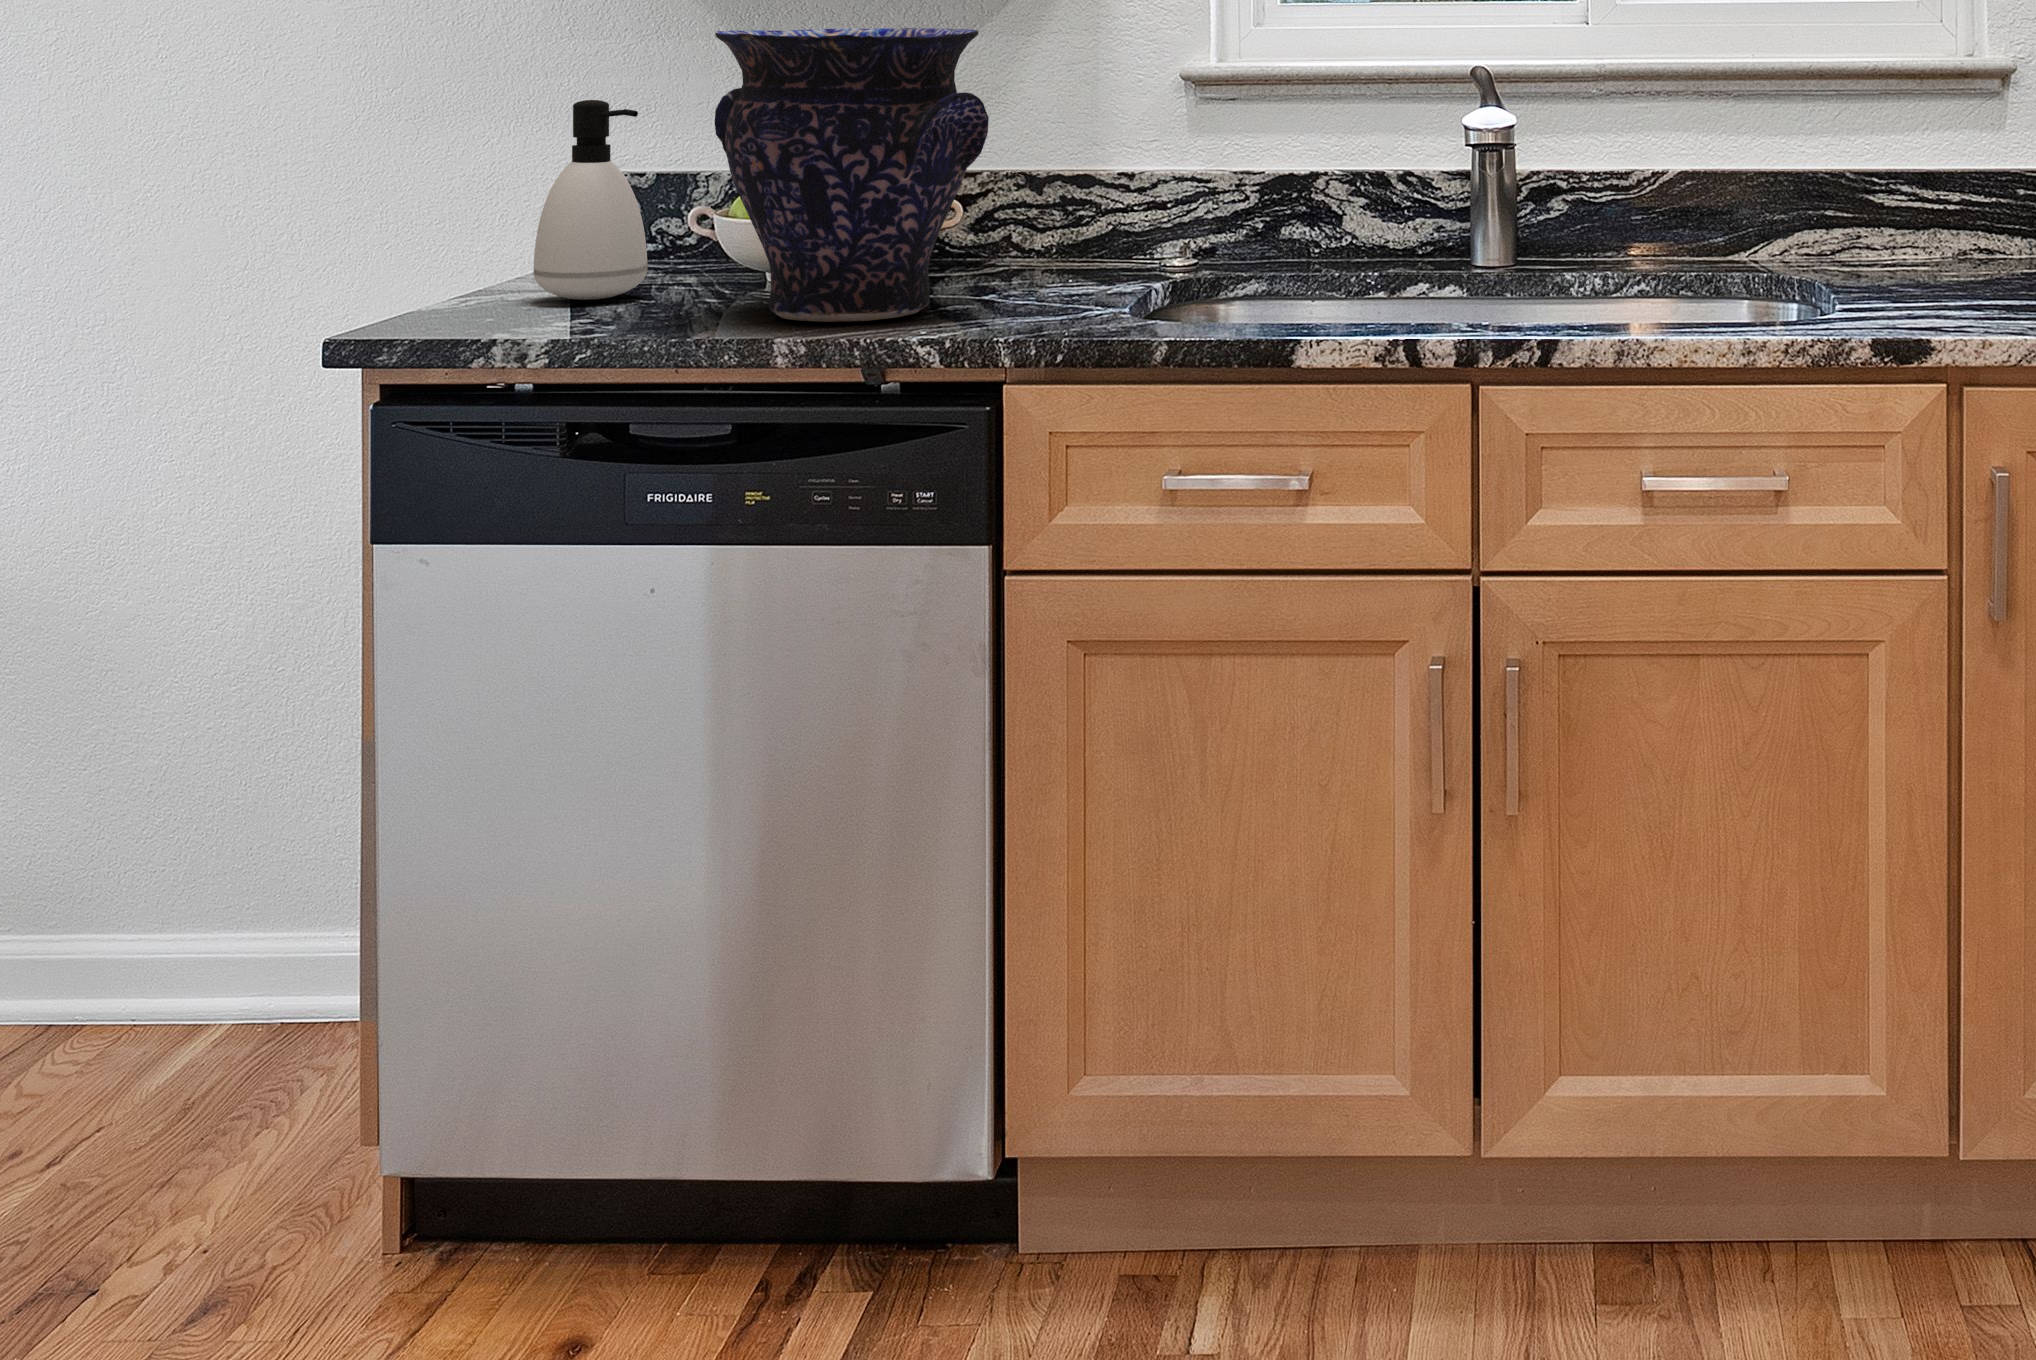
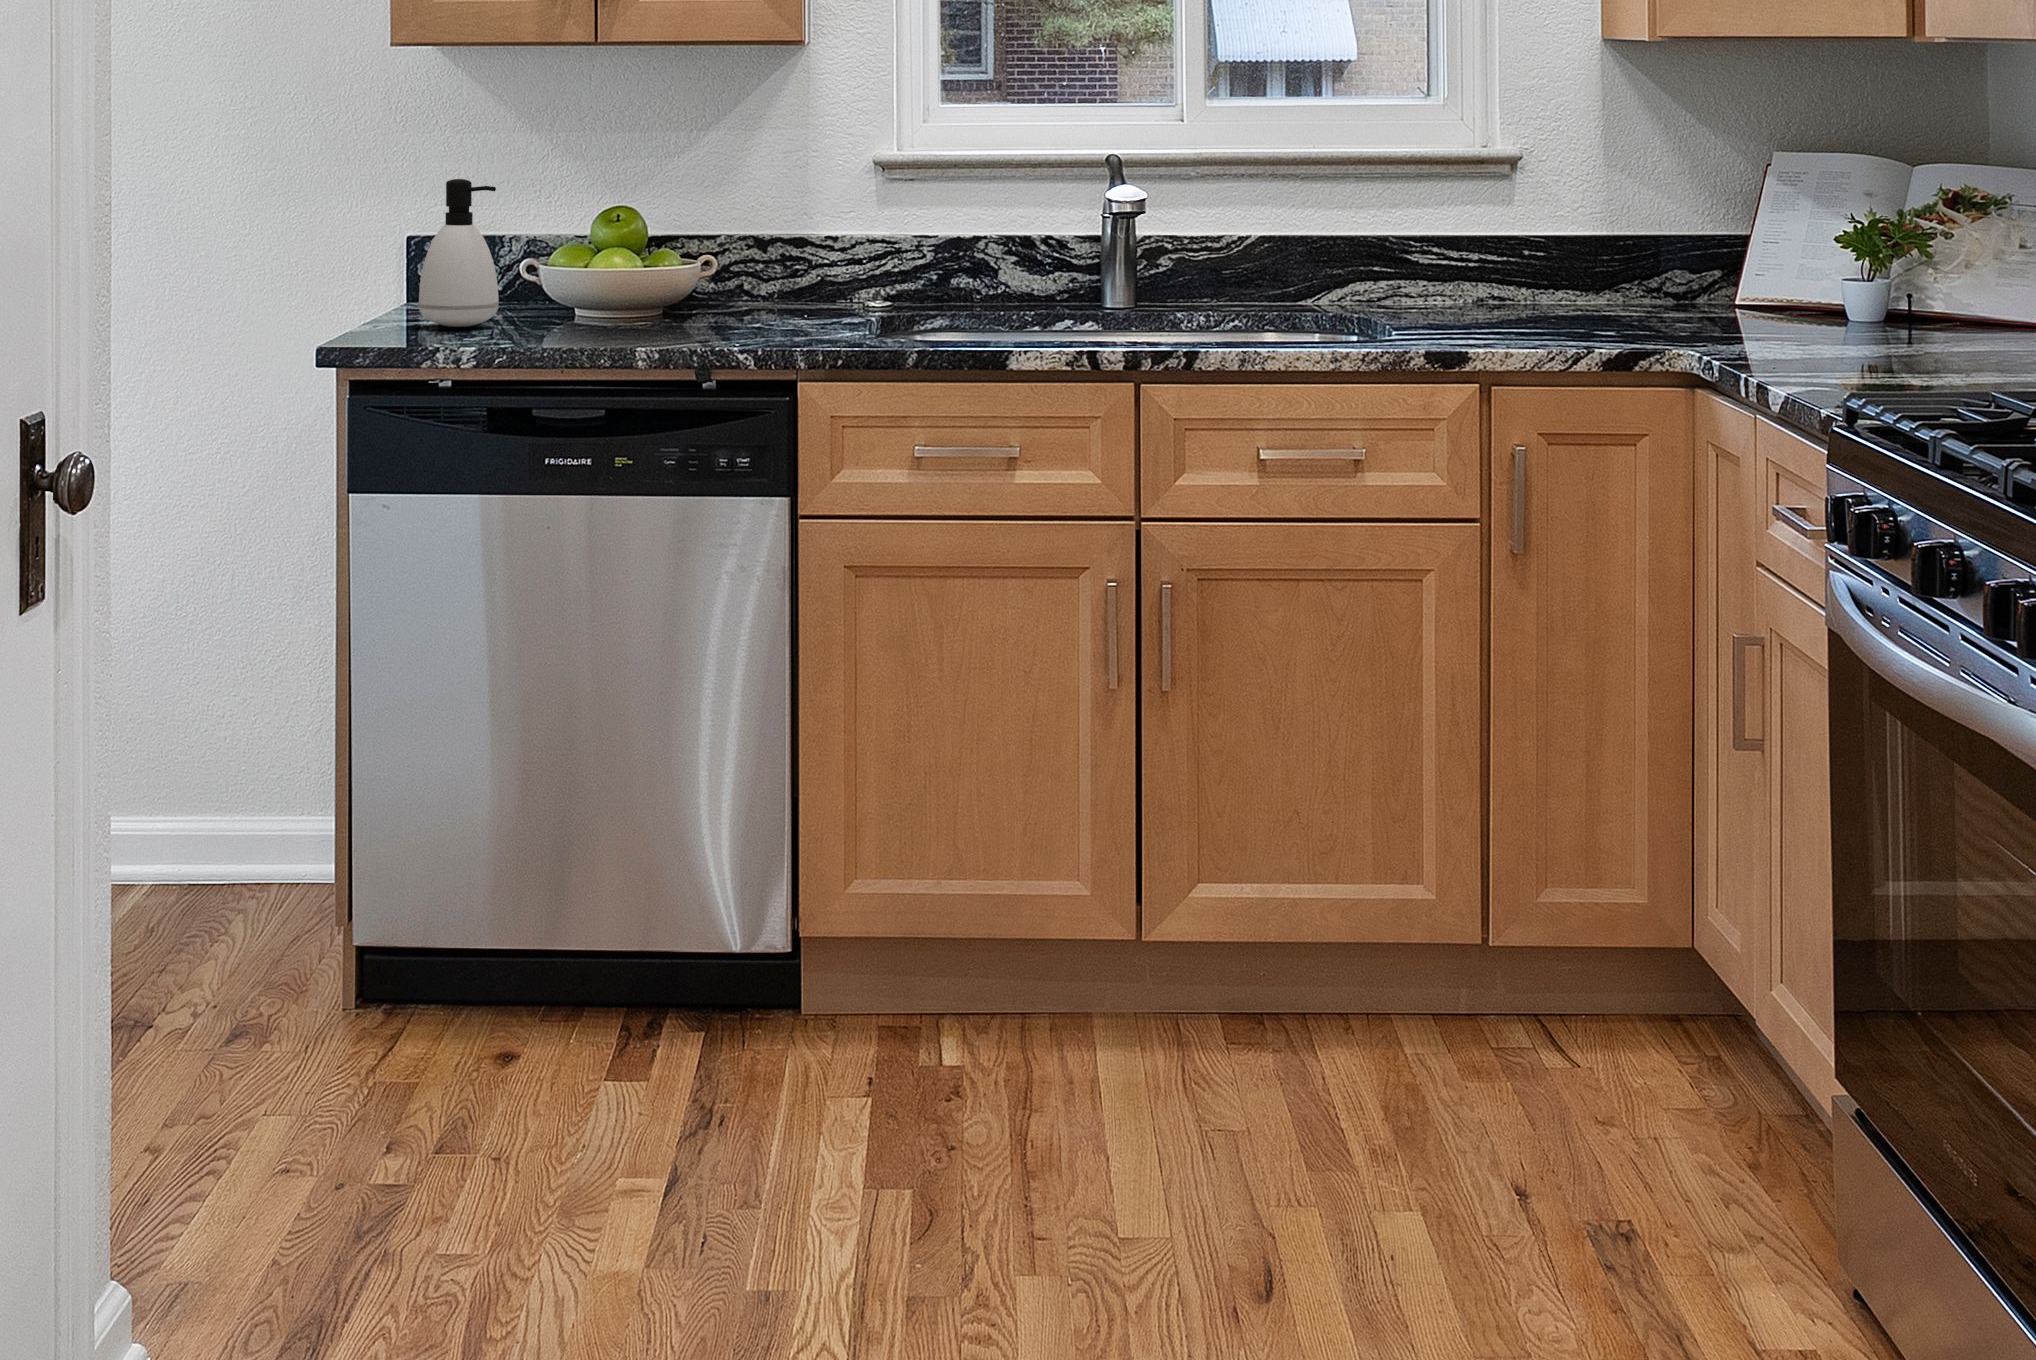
vase: present [715,28,989,322] -> none [563,126,767,339]

